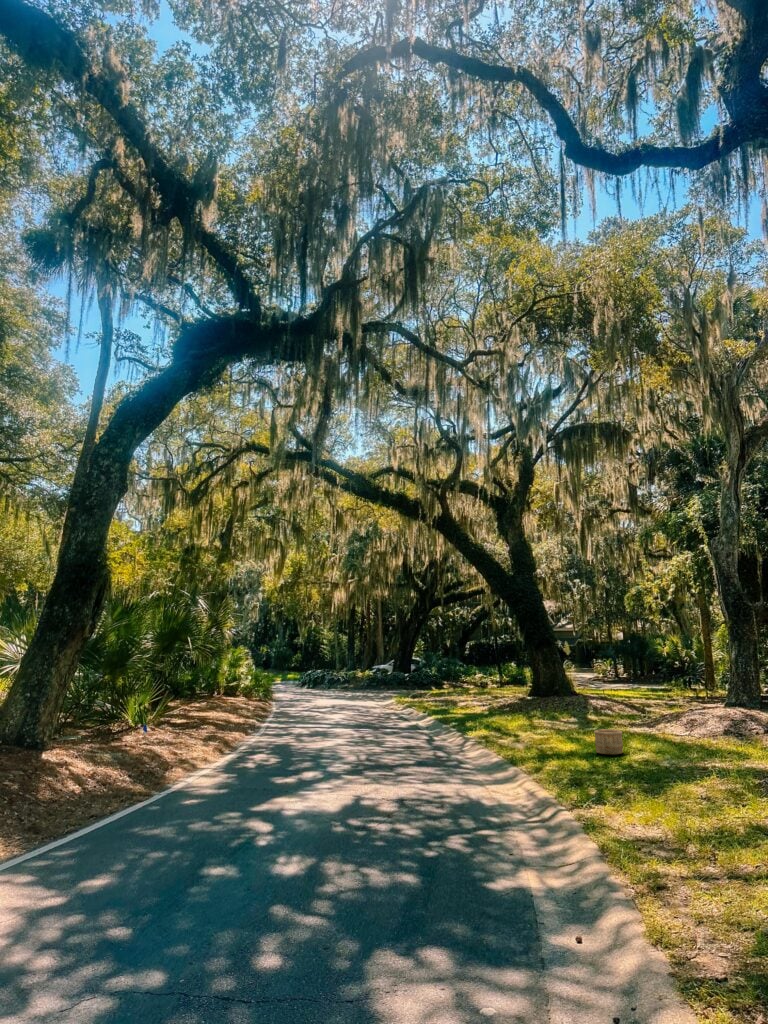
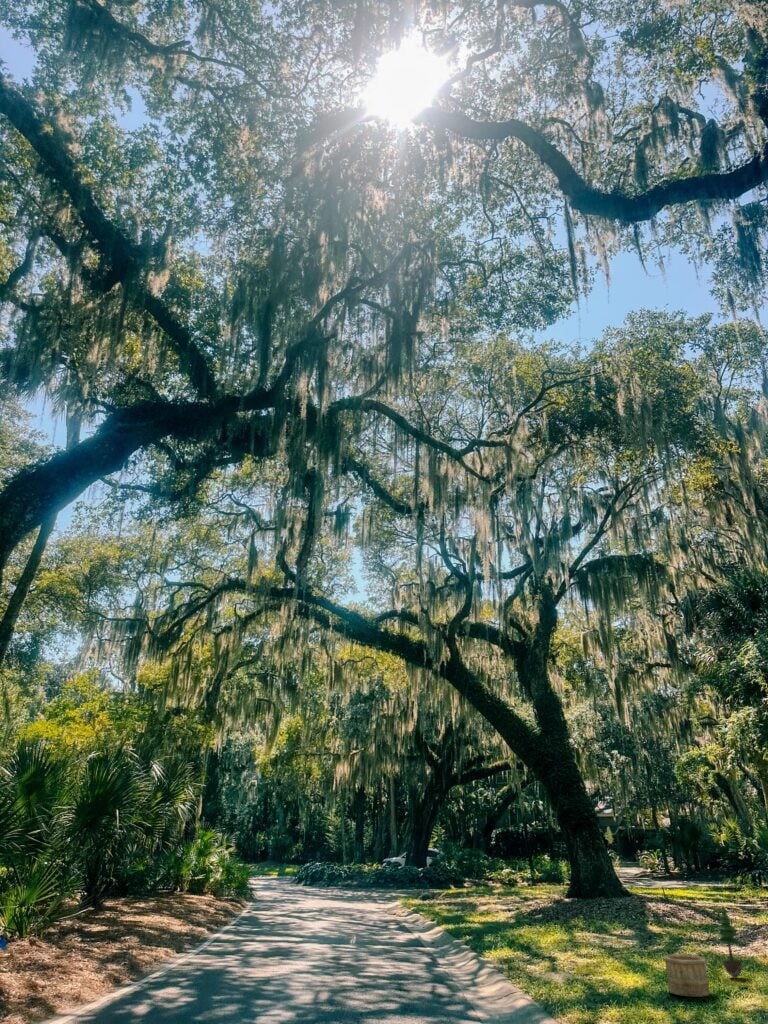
potted tree: none [632,698,649,744] -> present [717,906,742,978]

